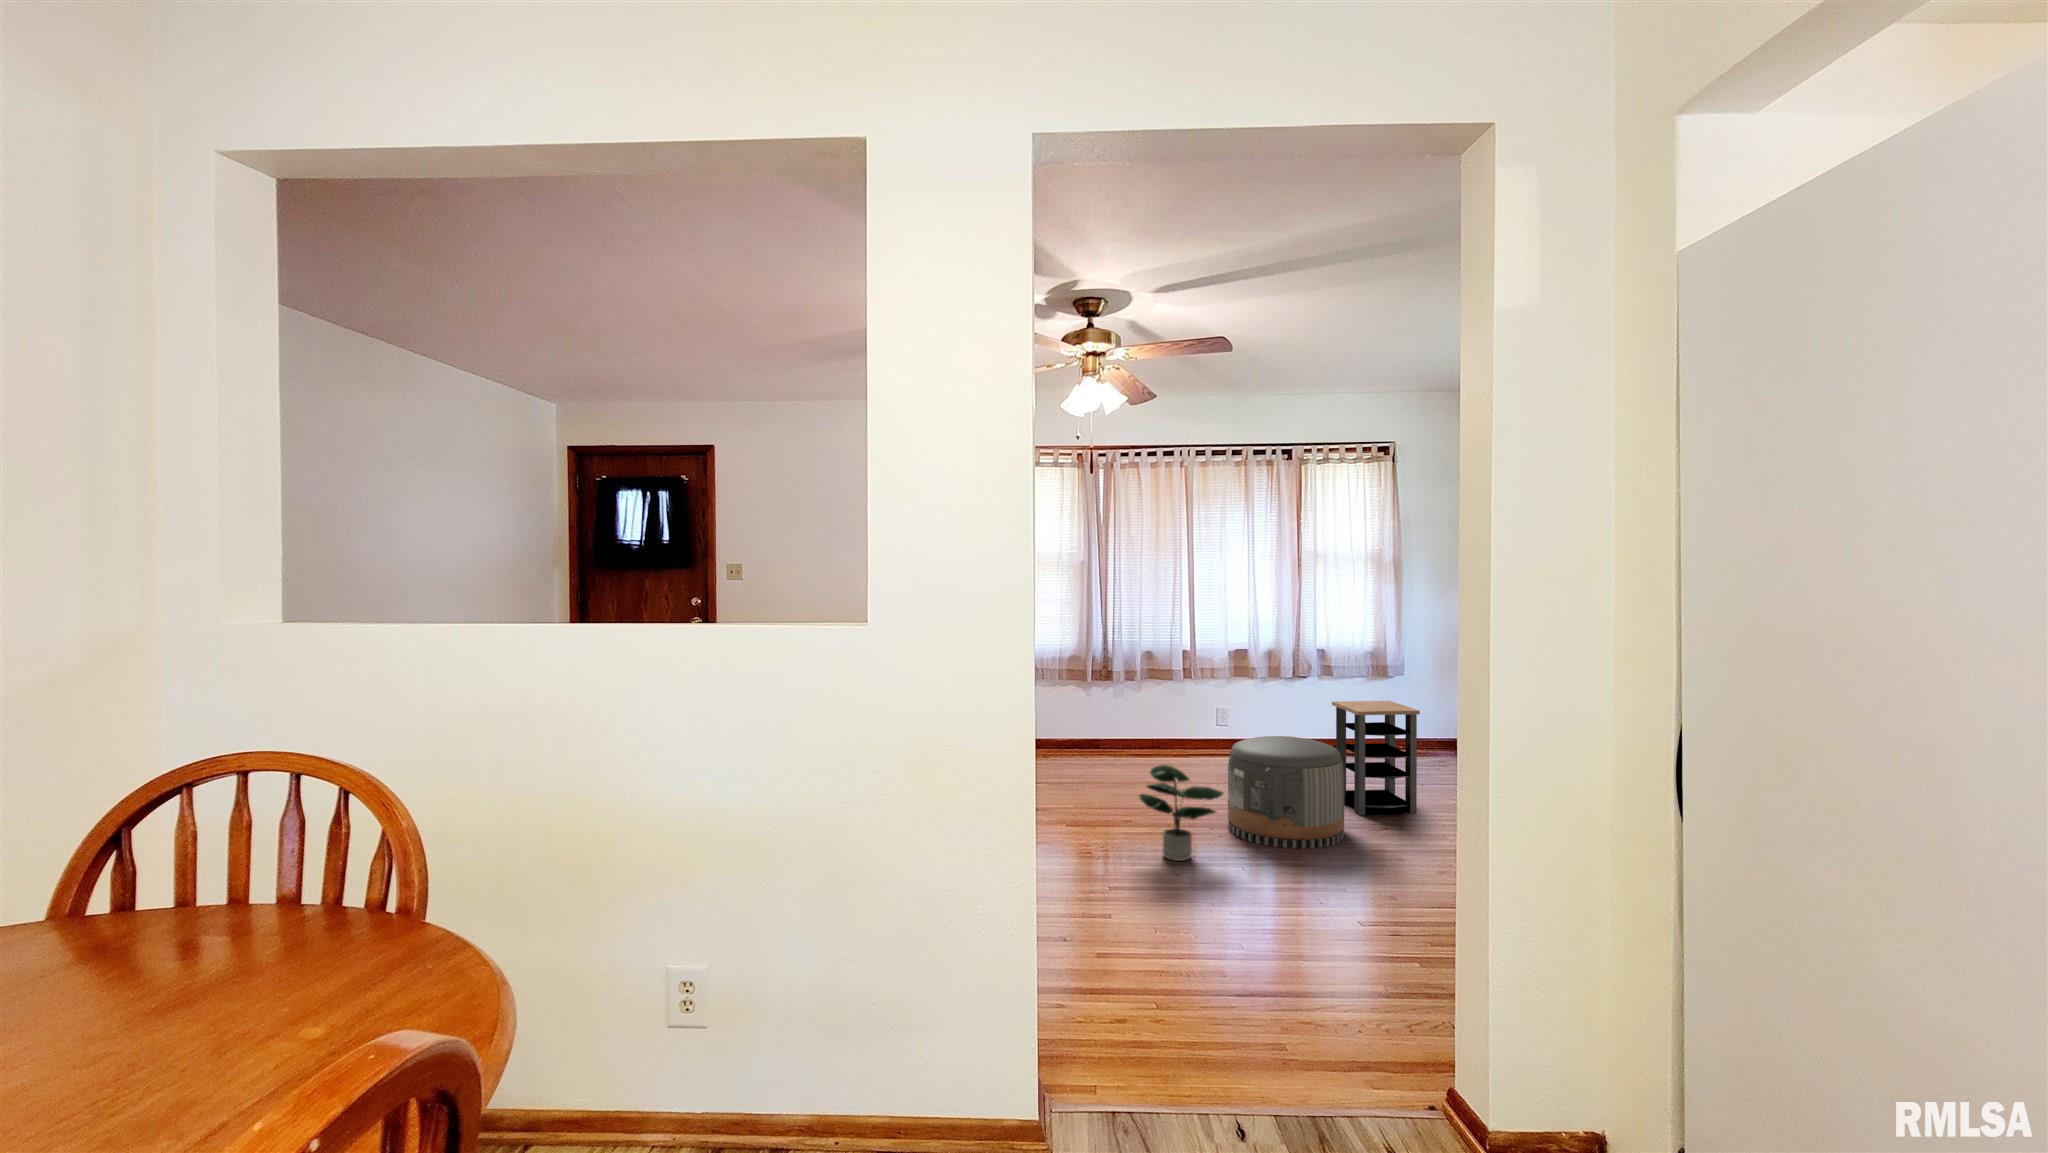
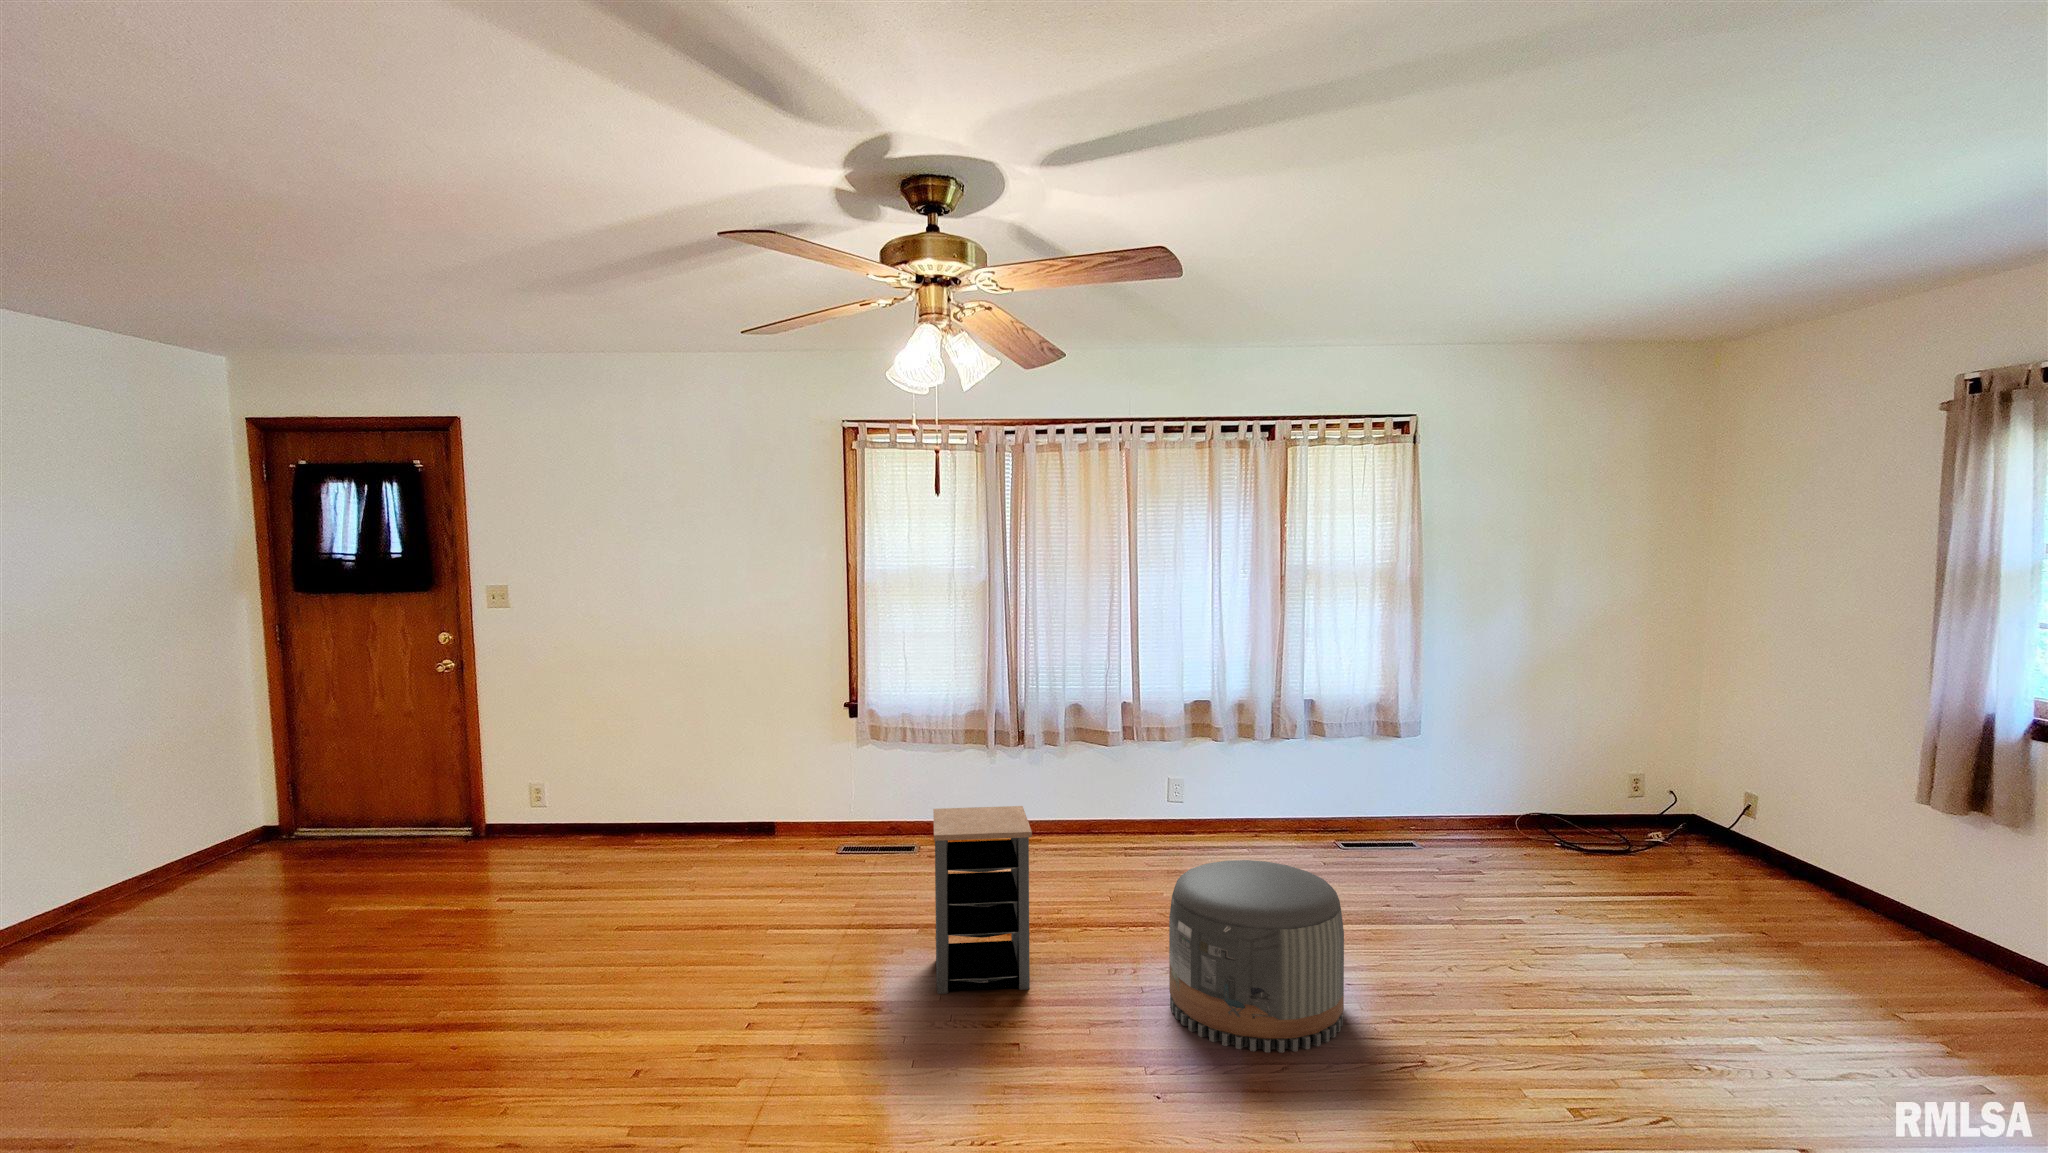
side table: present [1332,701,1420,815] -> present [933,806,1032,994]
potted plant: present [1139,765,1223,861] -> none [1023,925,1157,1090]

